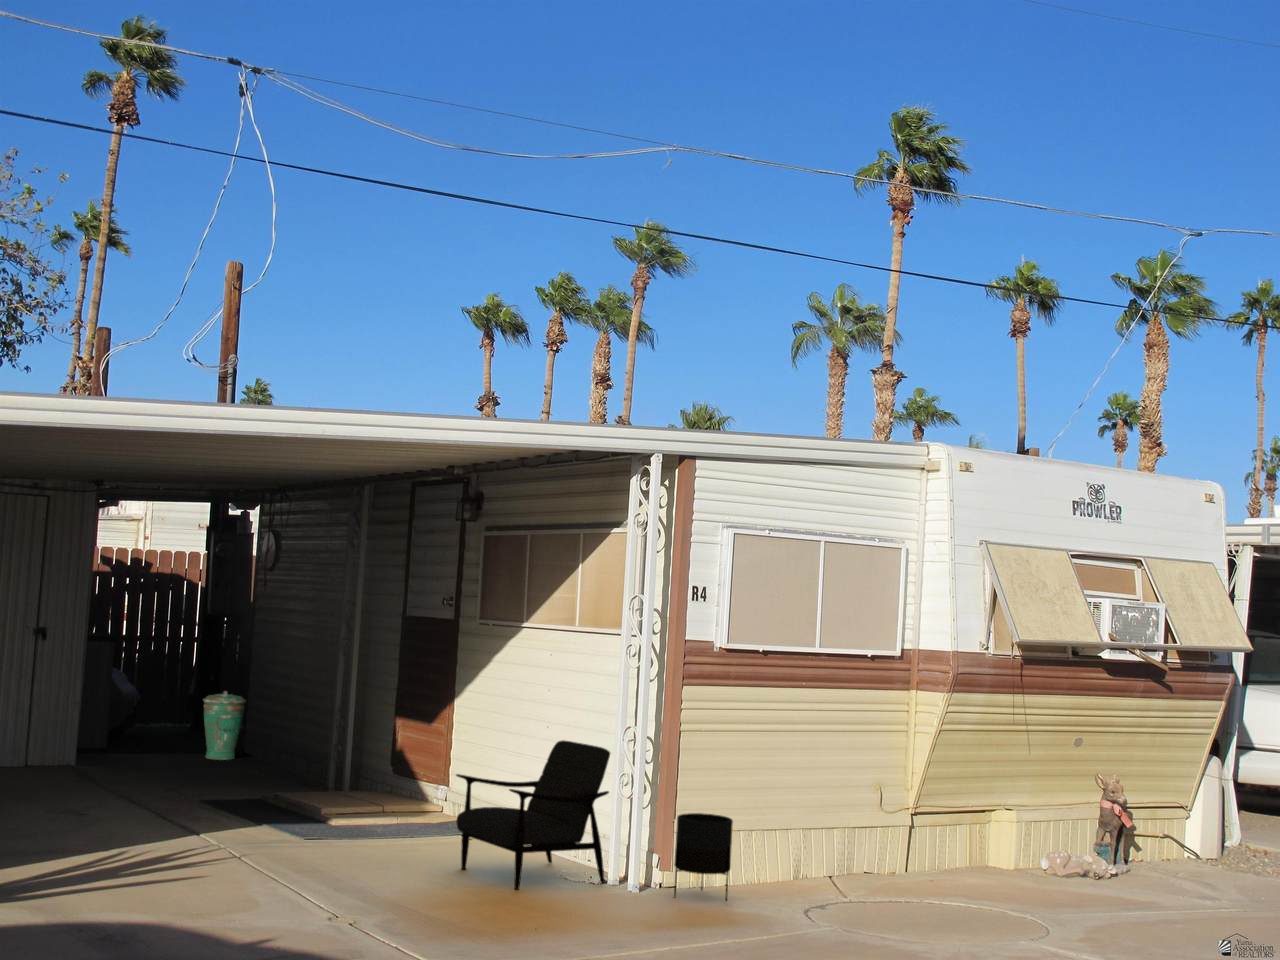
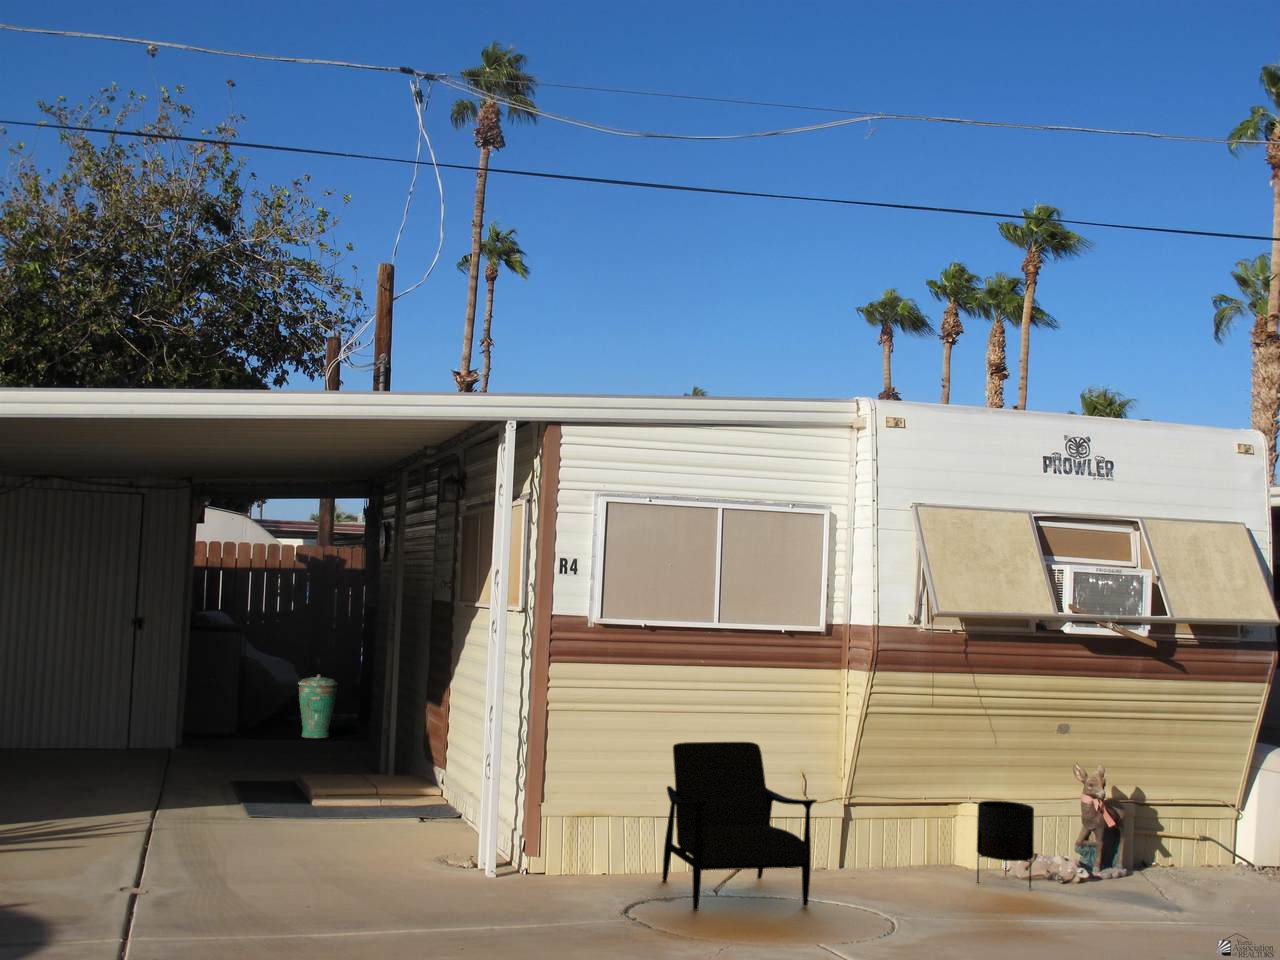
chair: present [456,740,610,890] -> present [662,742,817,910]
planter: present [674,813,733,901] -> present [977,801,1034,888]

